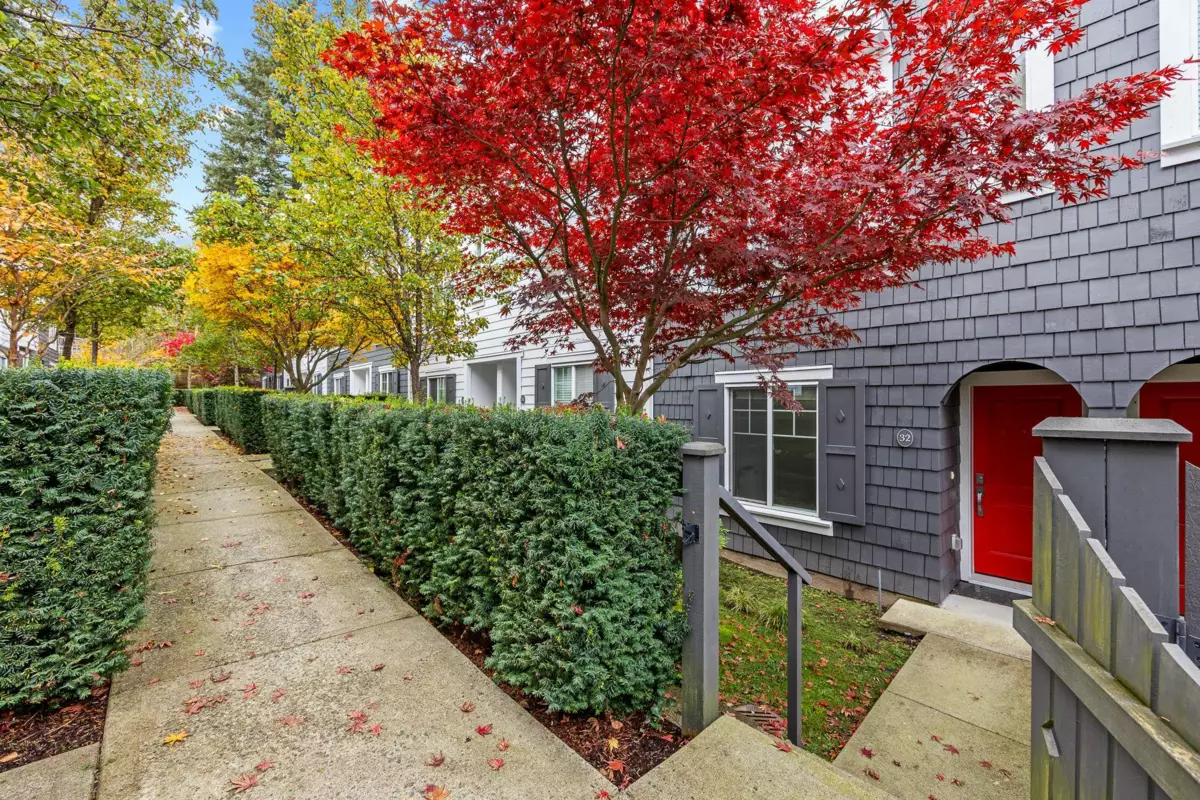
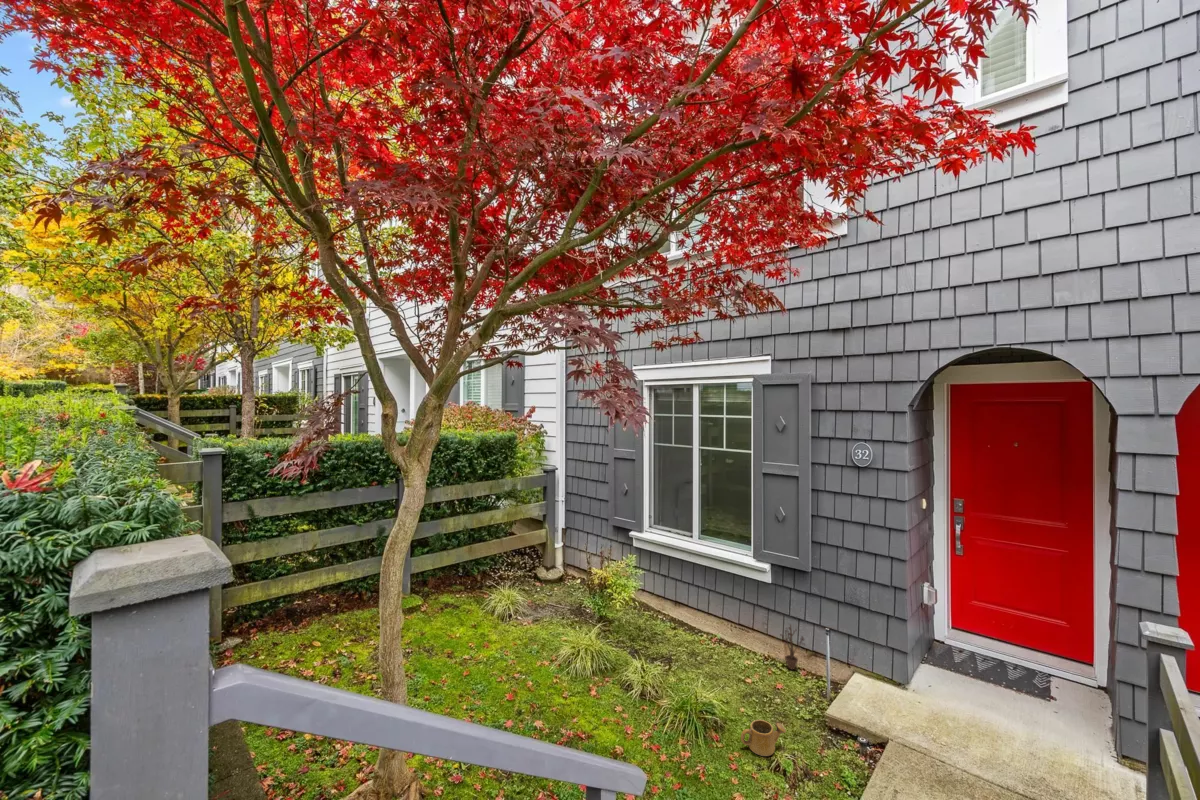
watering can: none [823,620,855,642] -> present [741,720,786,756]

